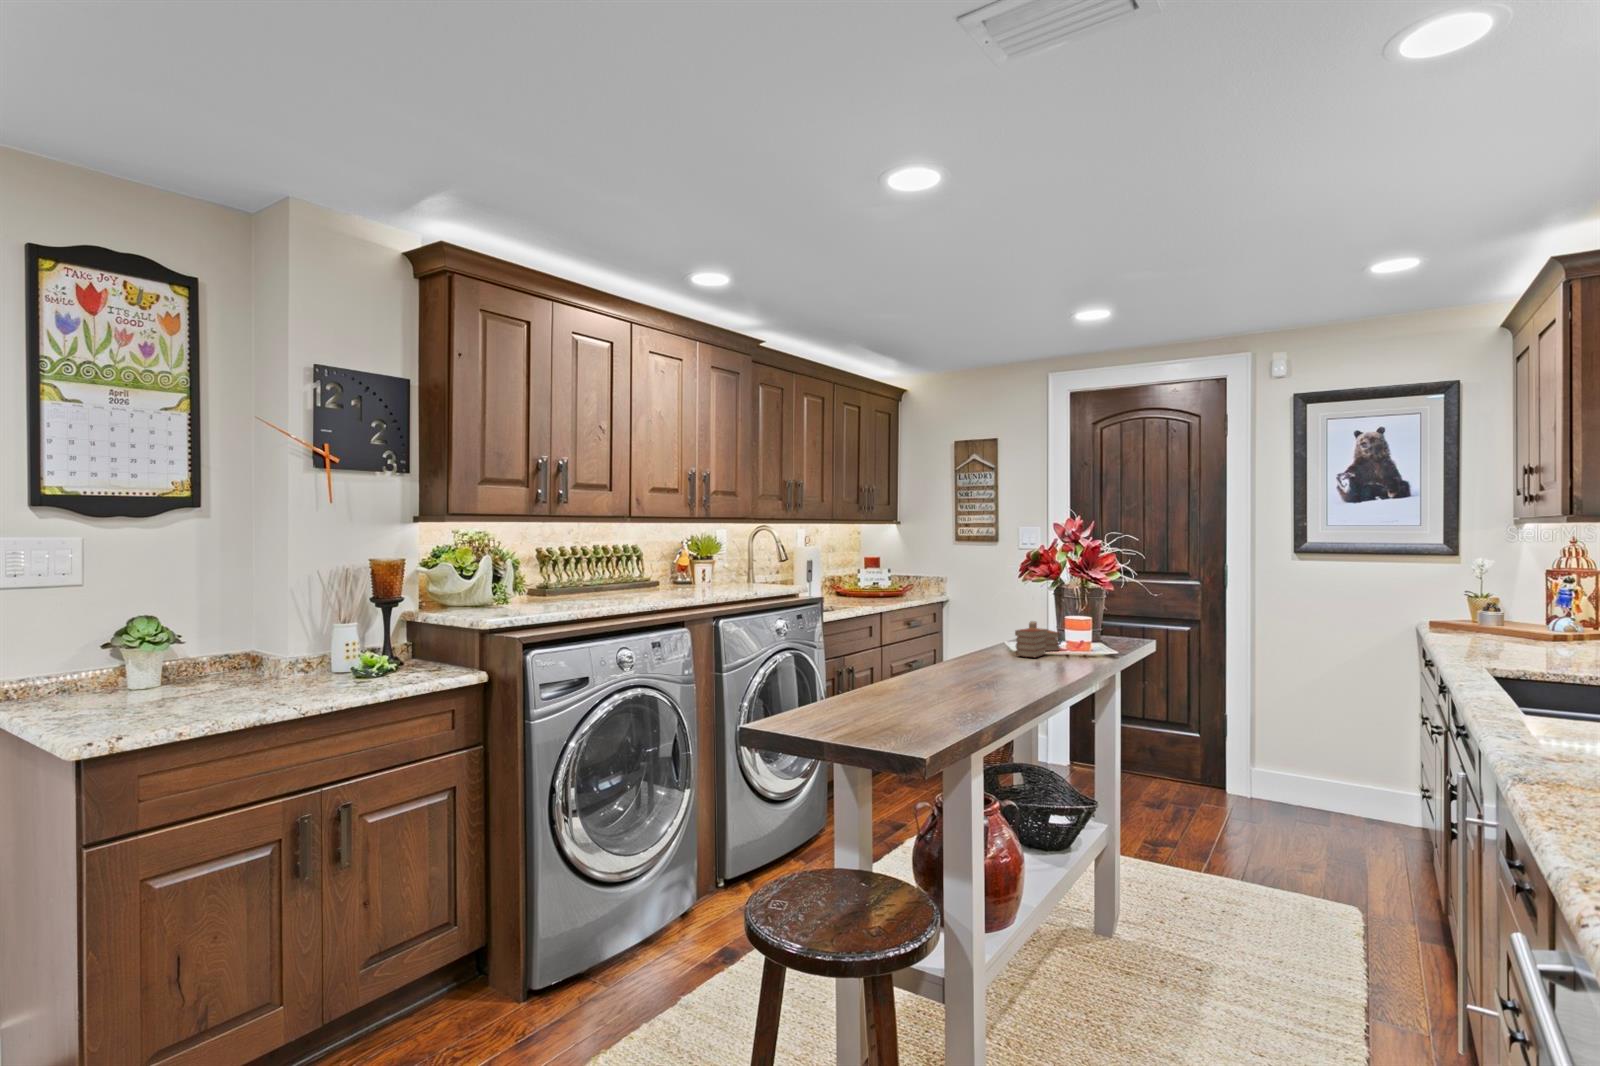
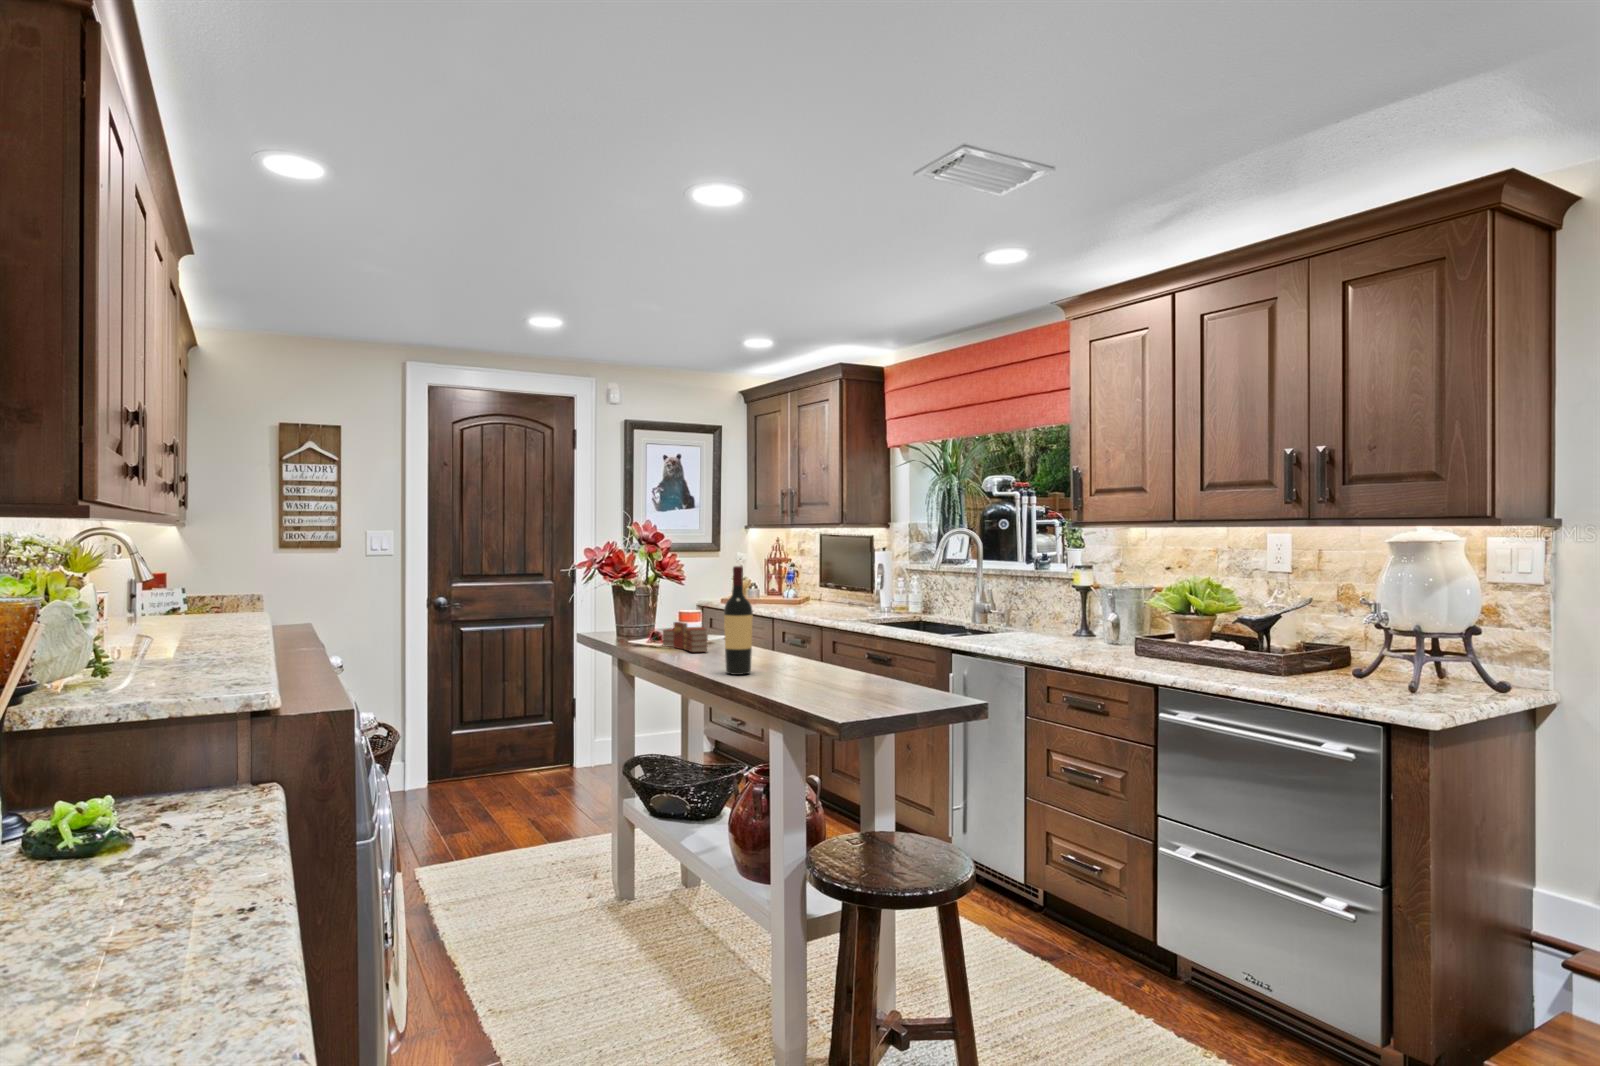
wine bottle: none [937,556,969,681] -> present [724,566,753,675]

